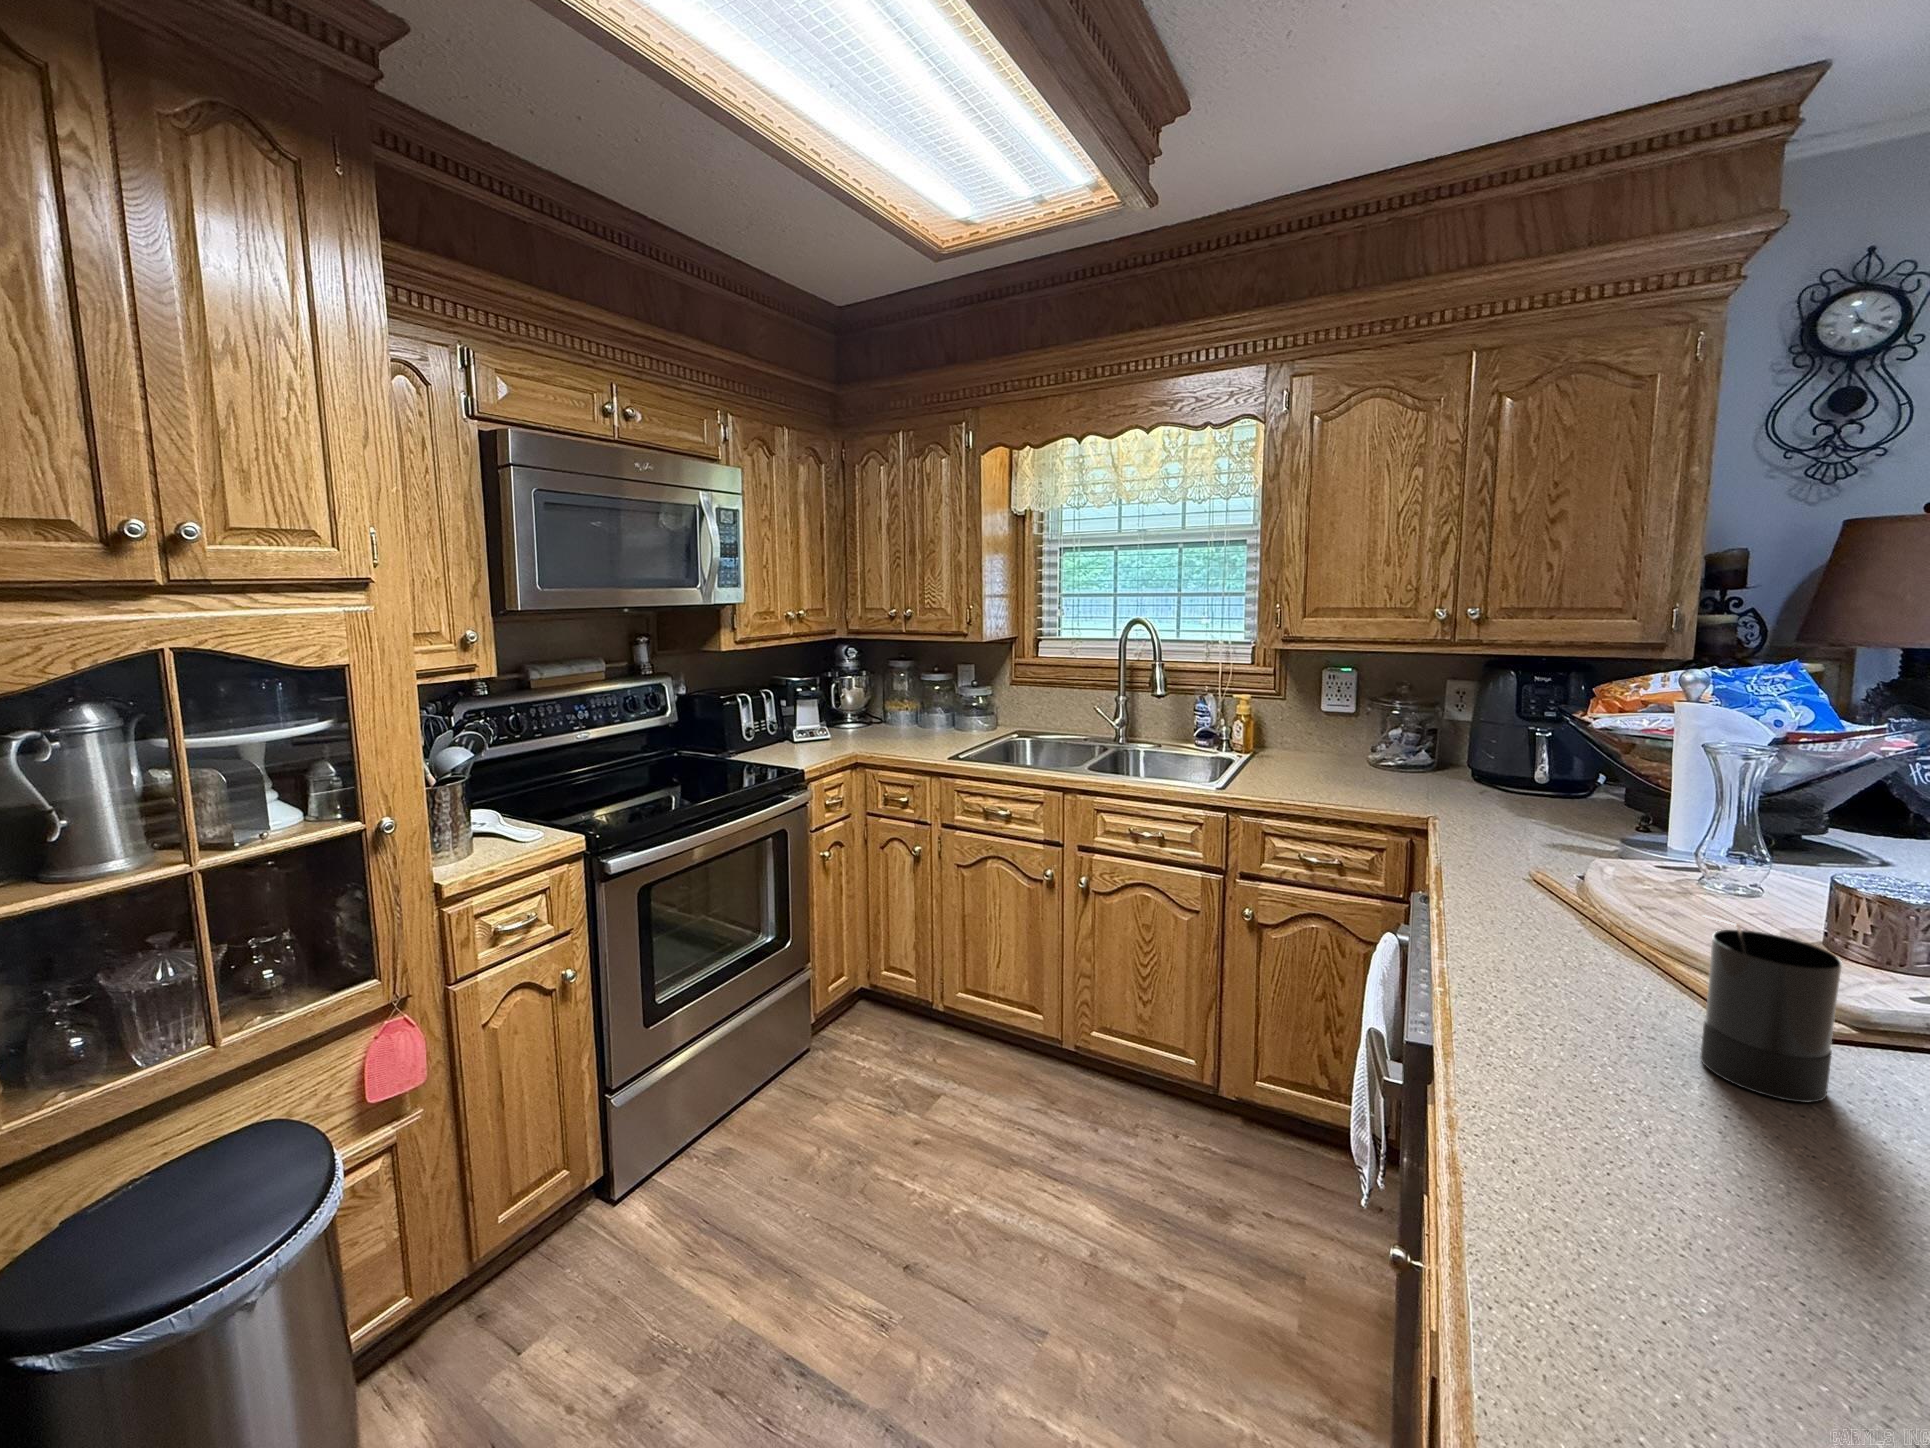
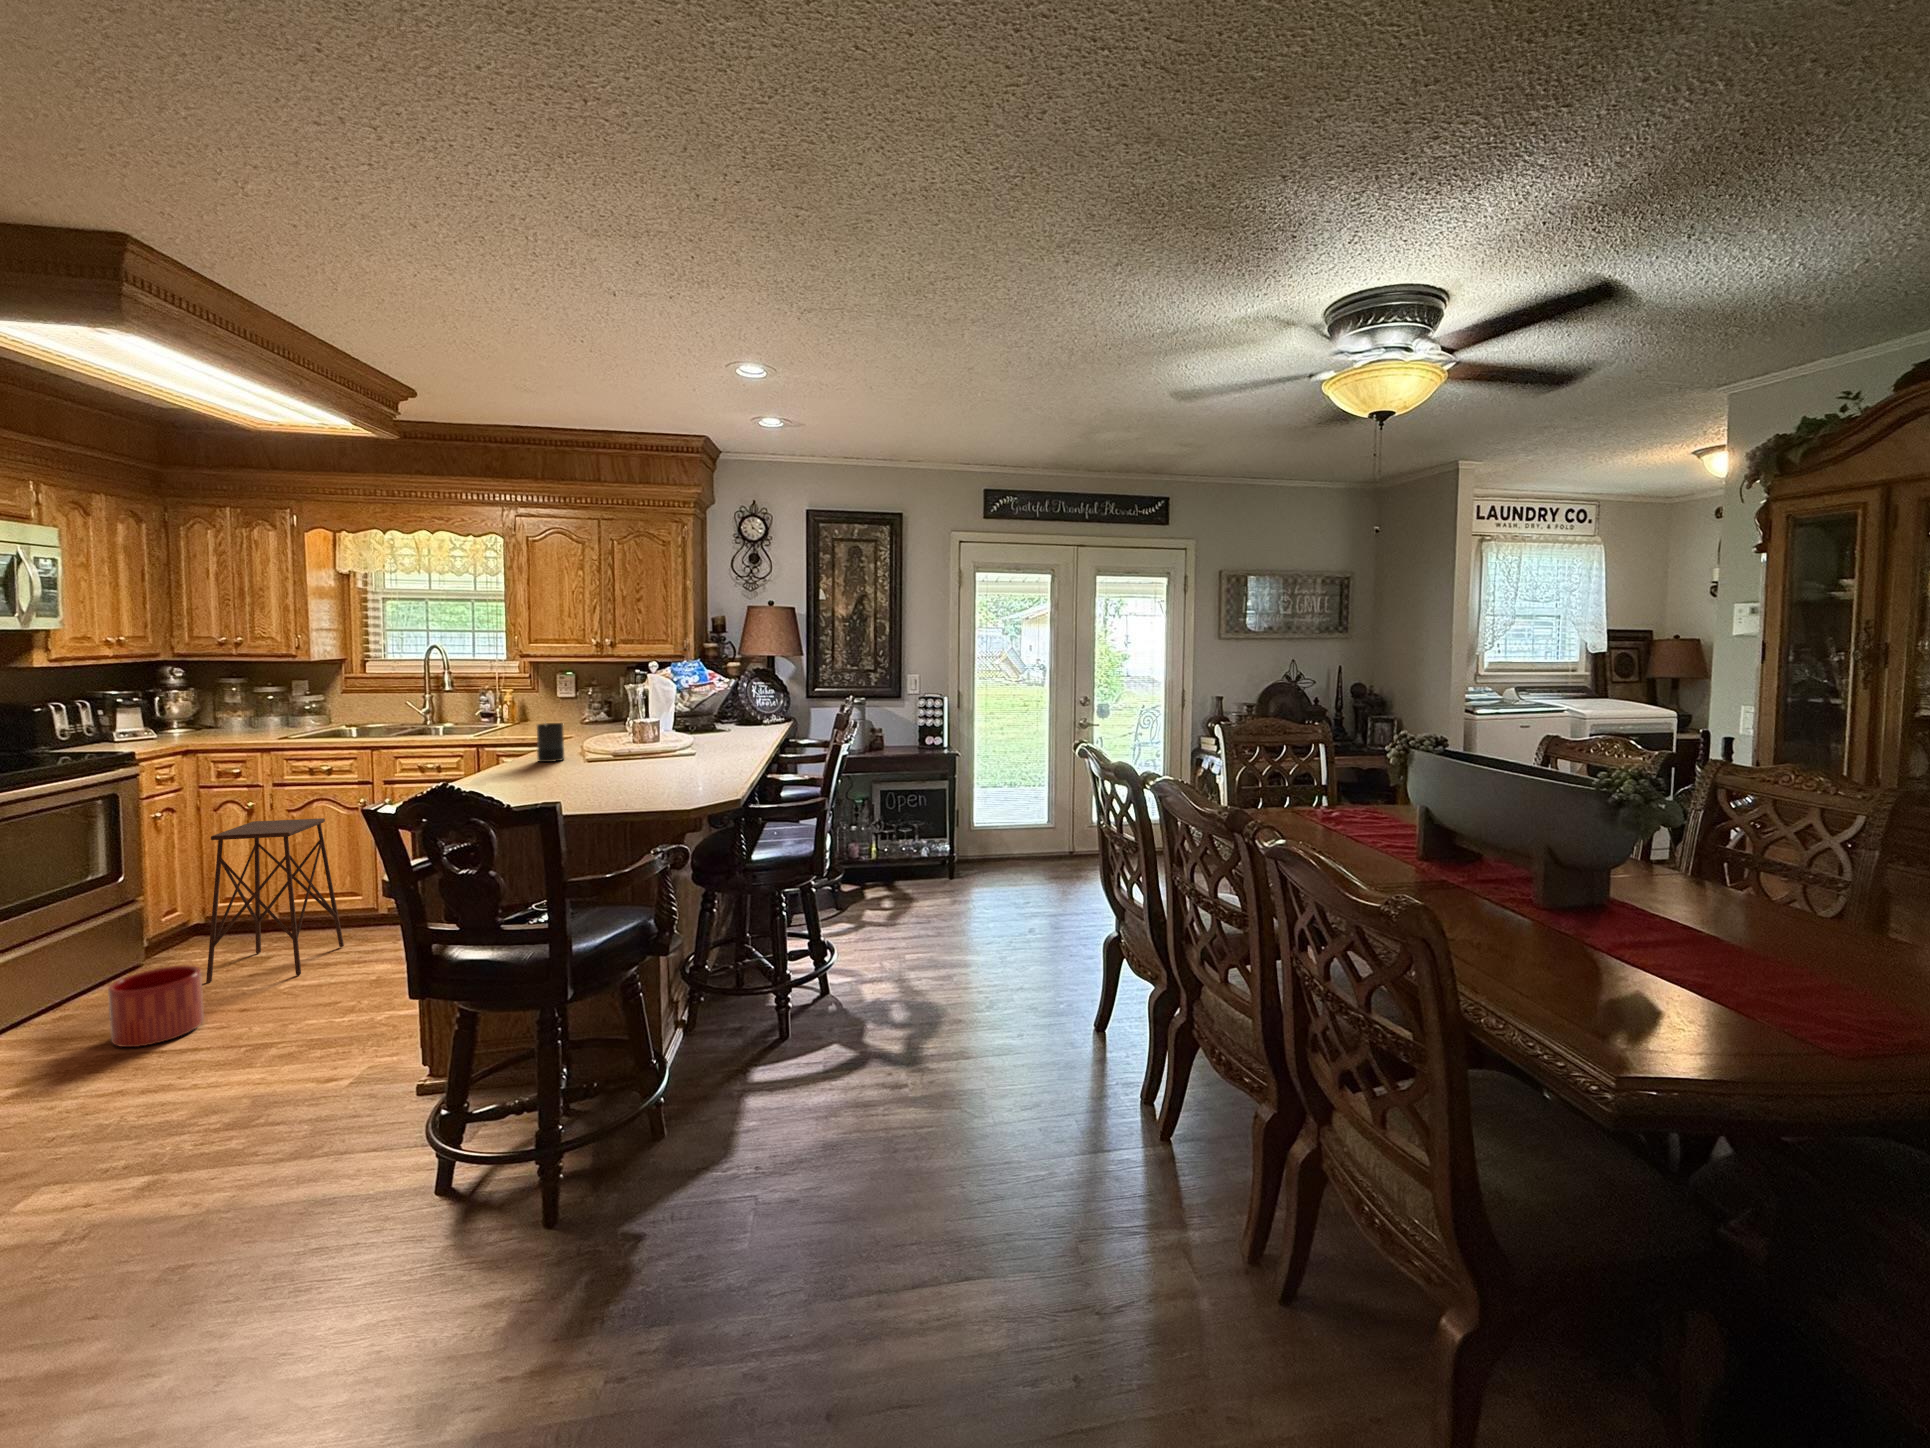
side table: none [866,895,1027,1191] -> present [206,818,344,983]
planter: none [738,1184,857,1366] -> present [108,965,204,1047]

